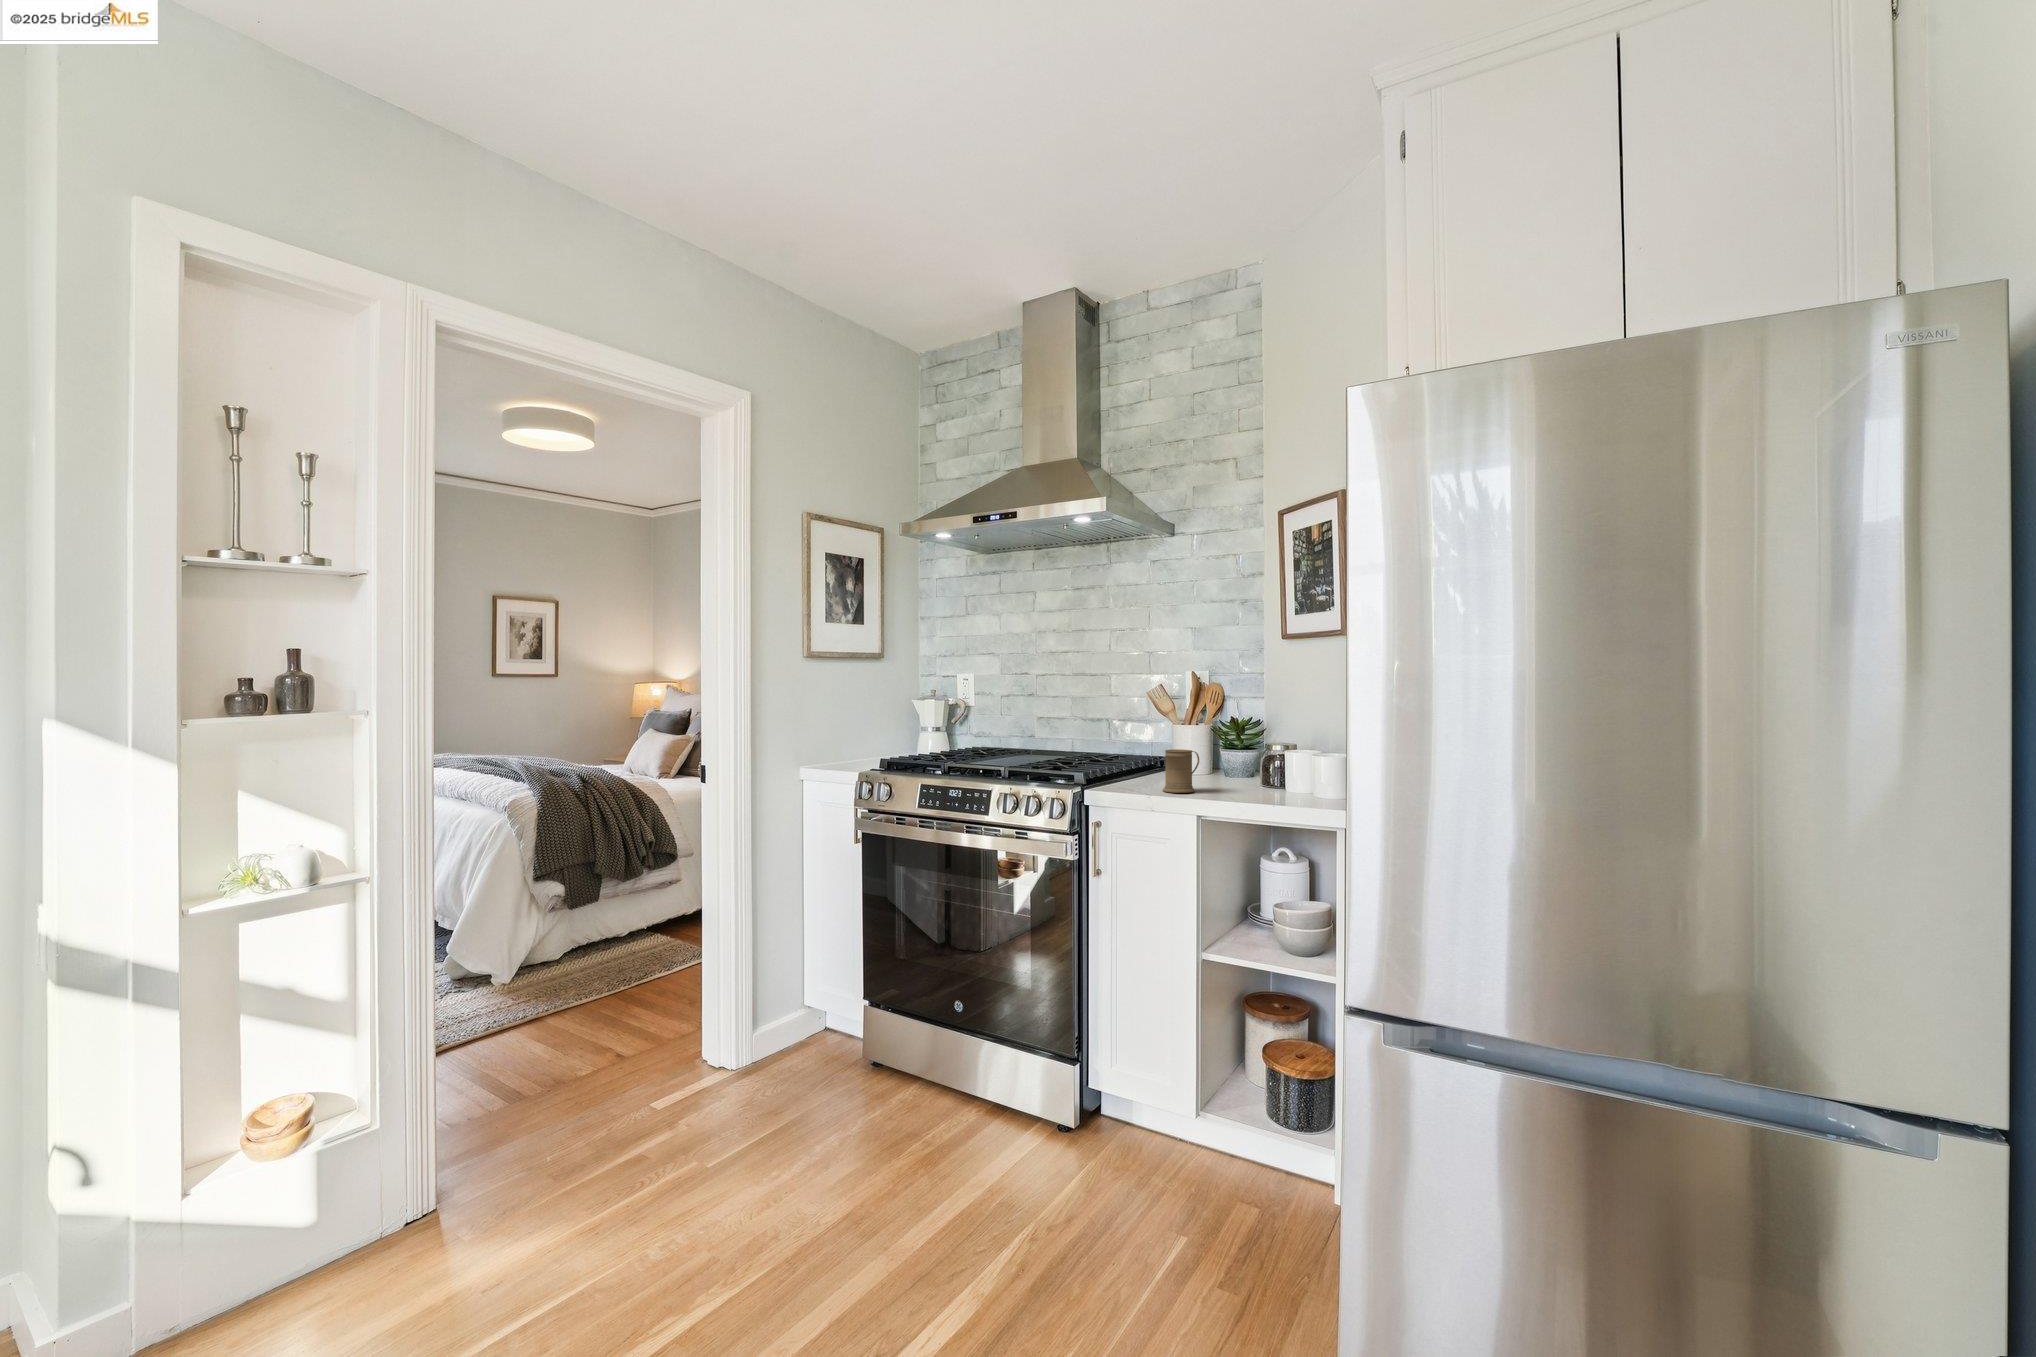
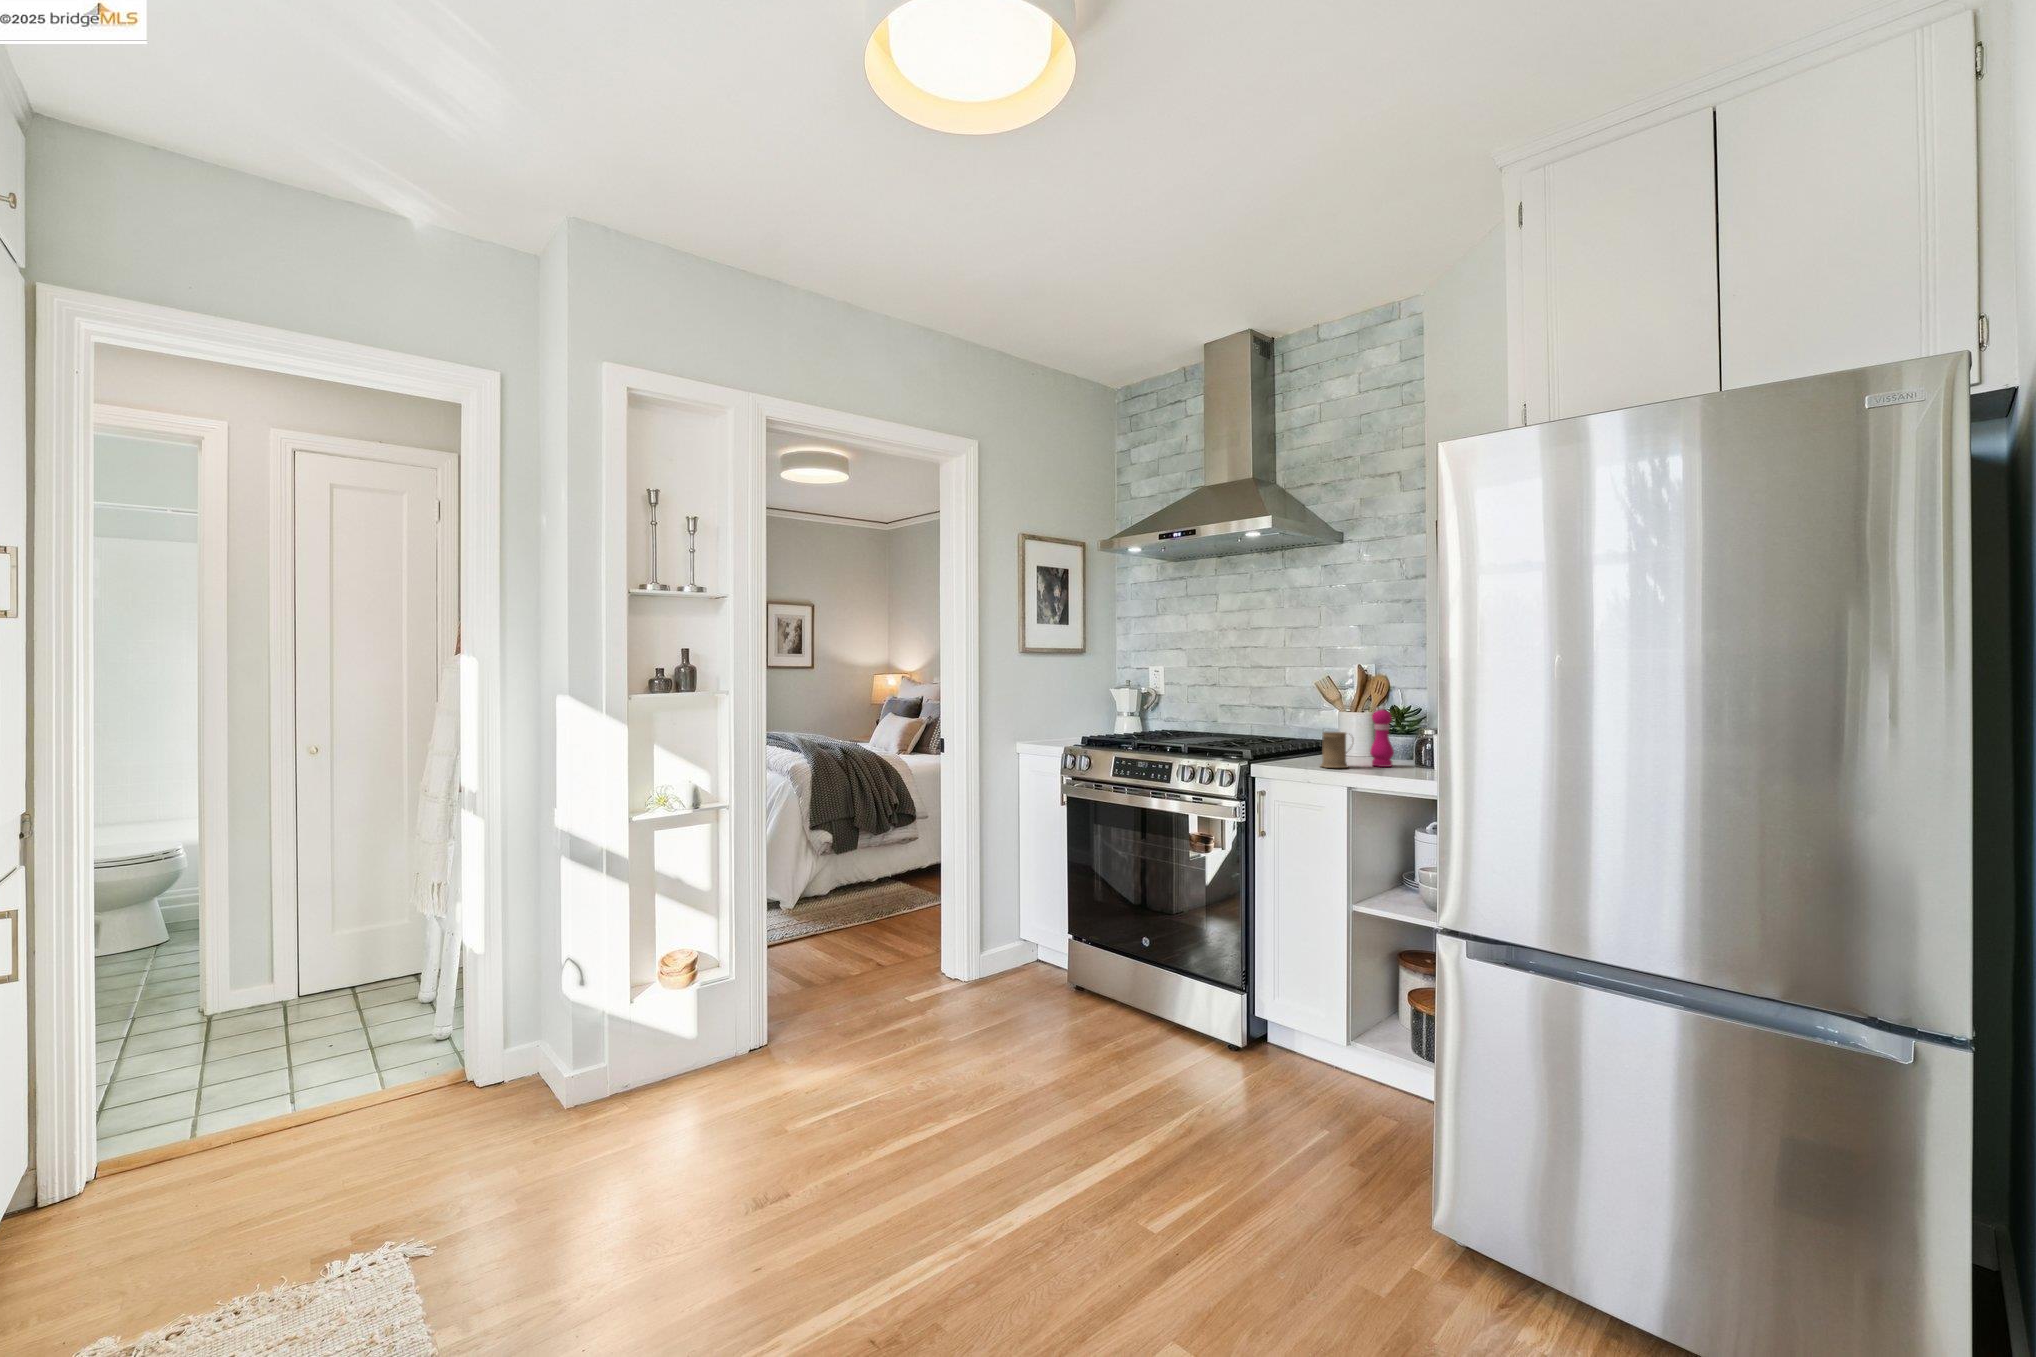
pepper mill: none [1216,718,1242,789] -> present [1370,706,1394,767]

